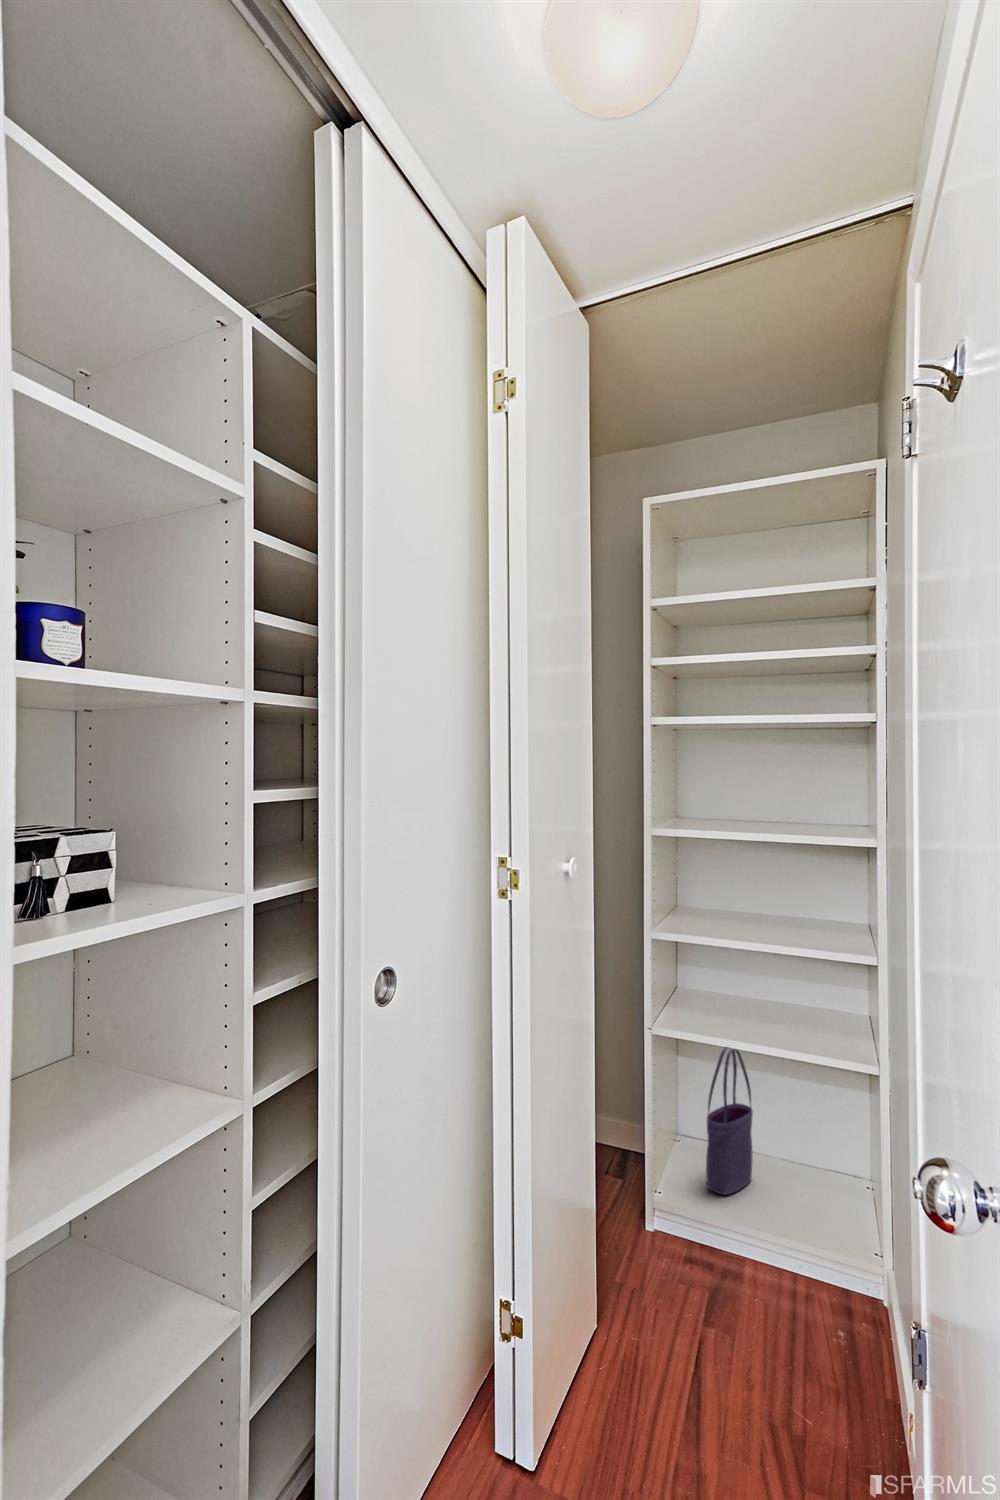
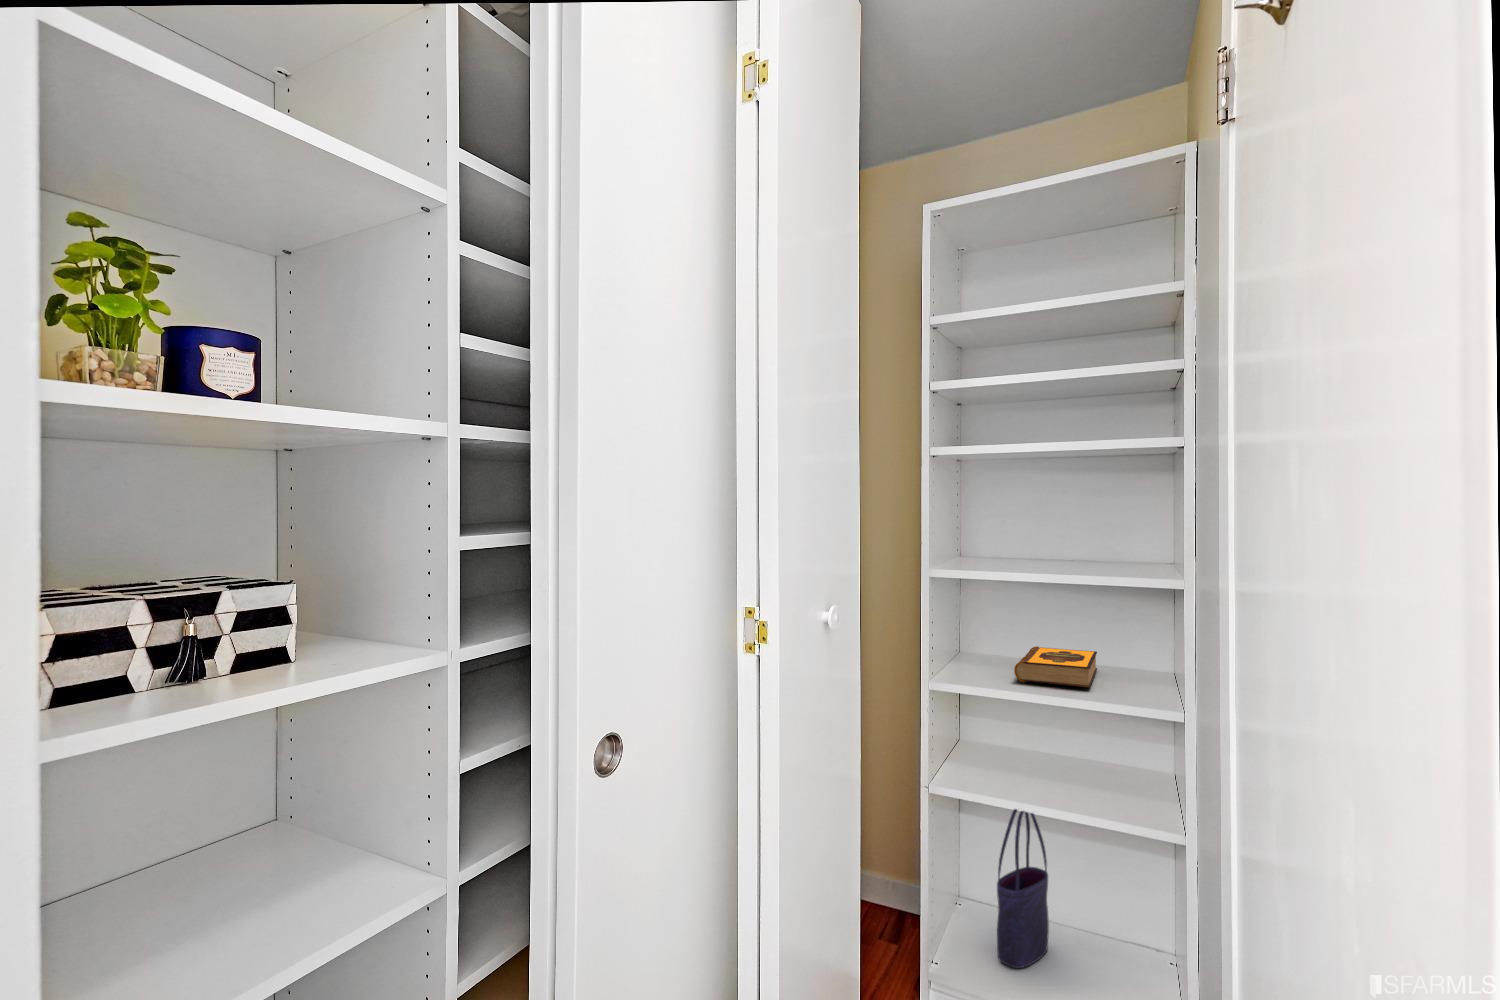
hardback book: none [724,902,798,938] -> present [1014,646,1097,687]

